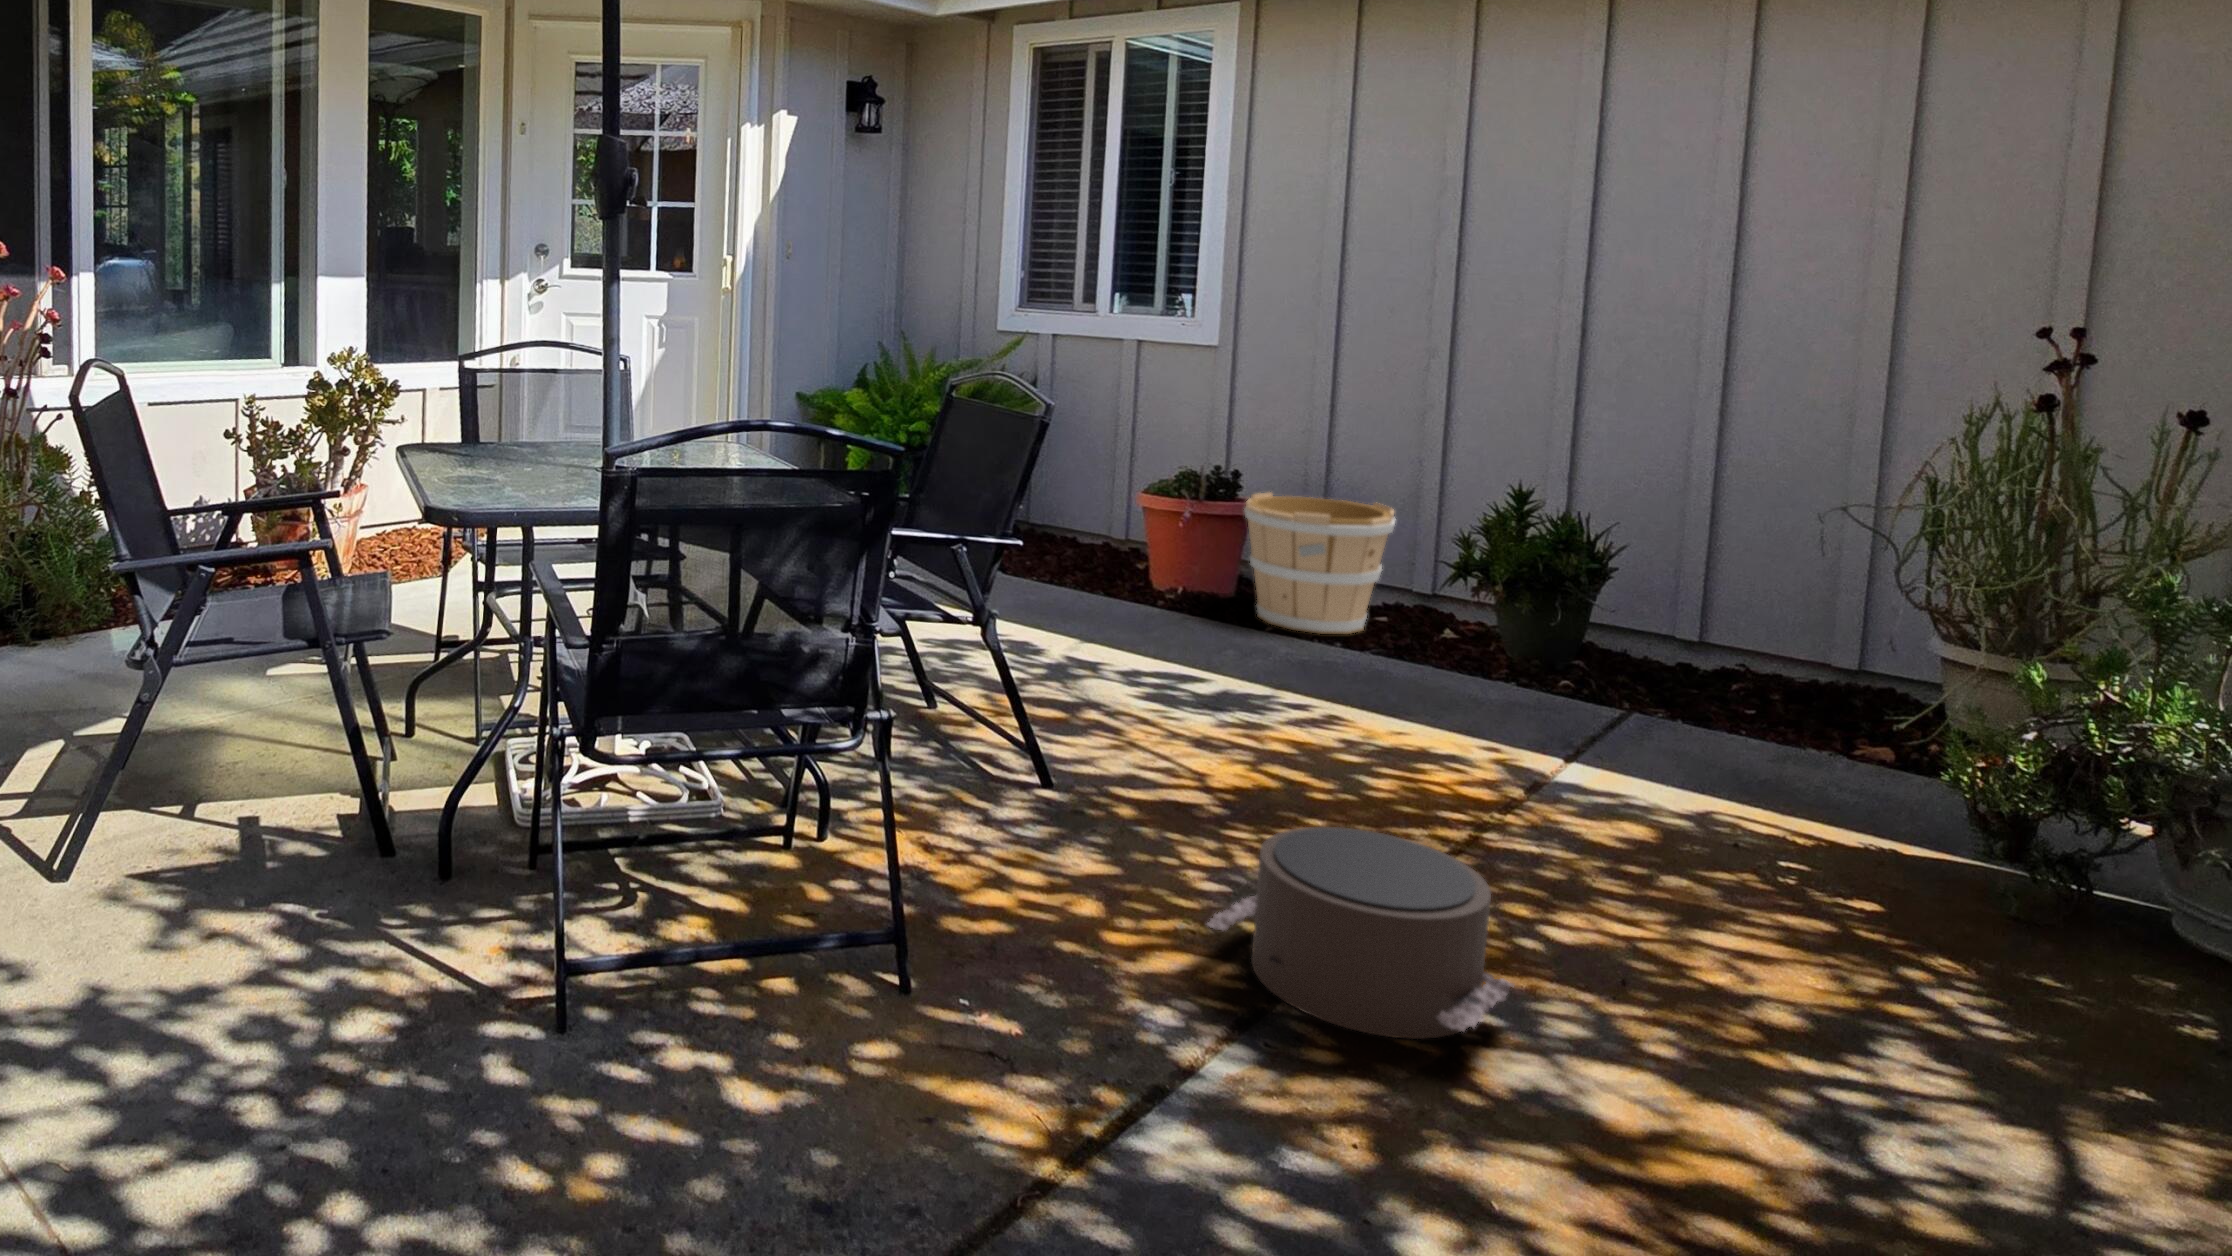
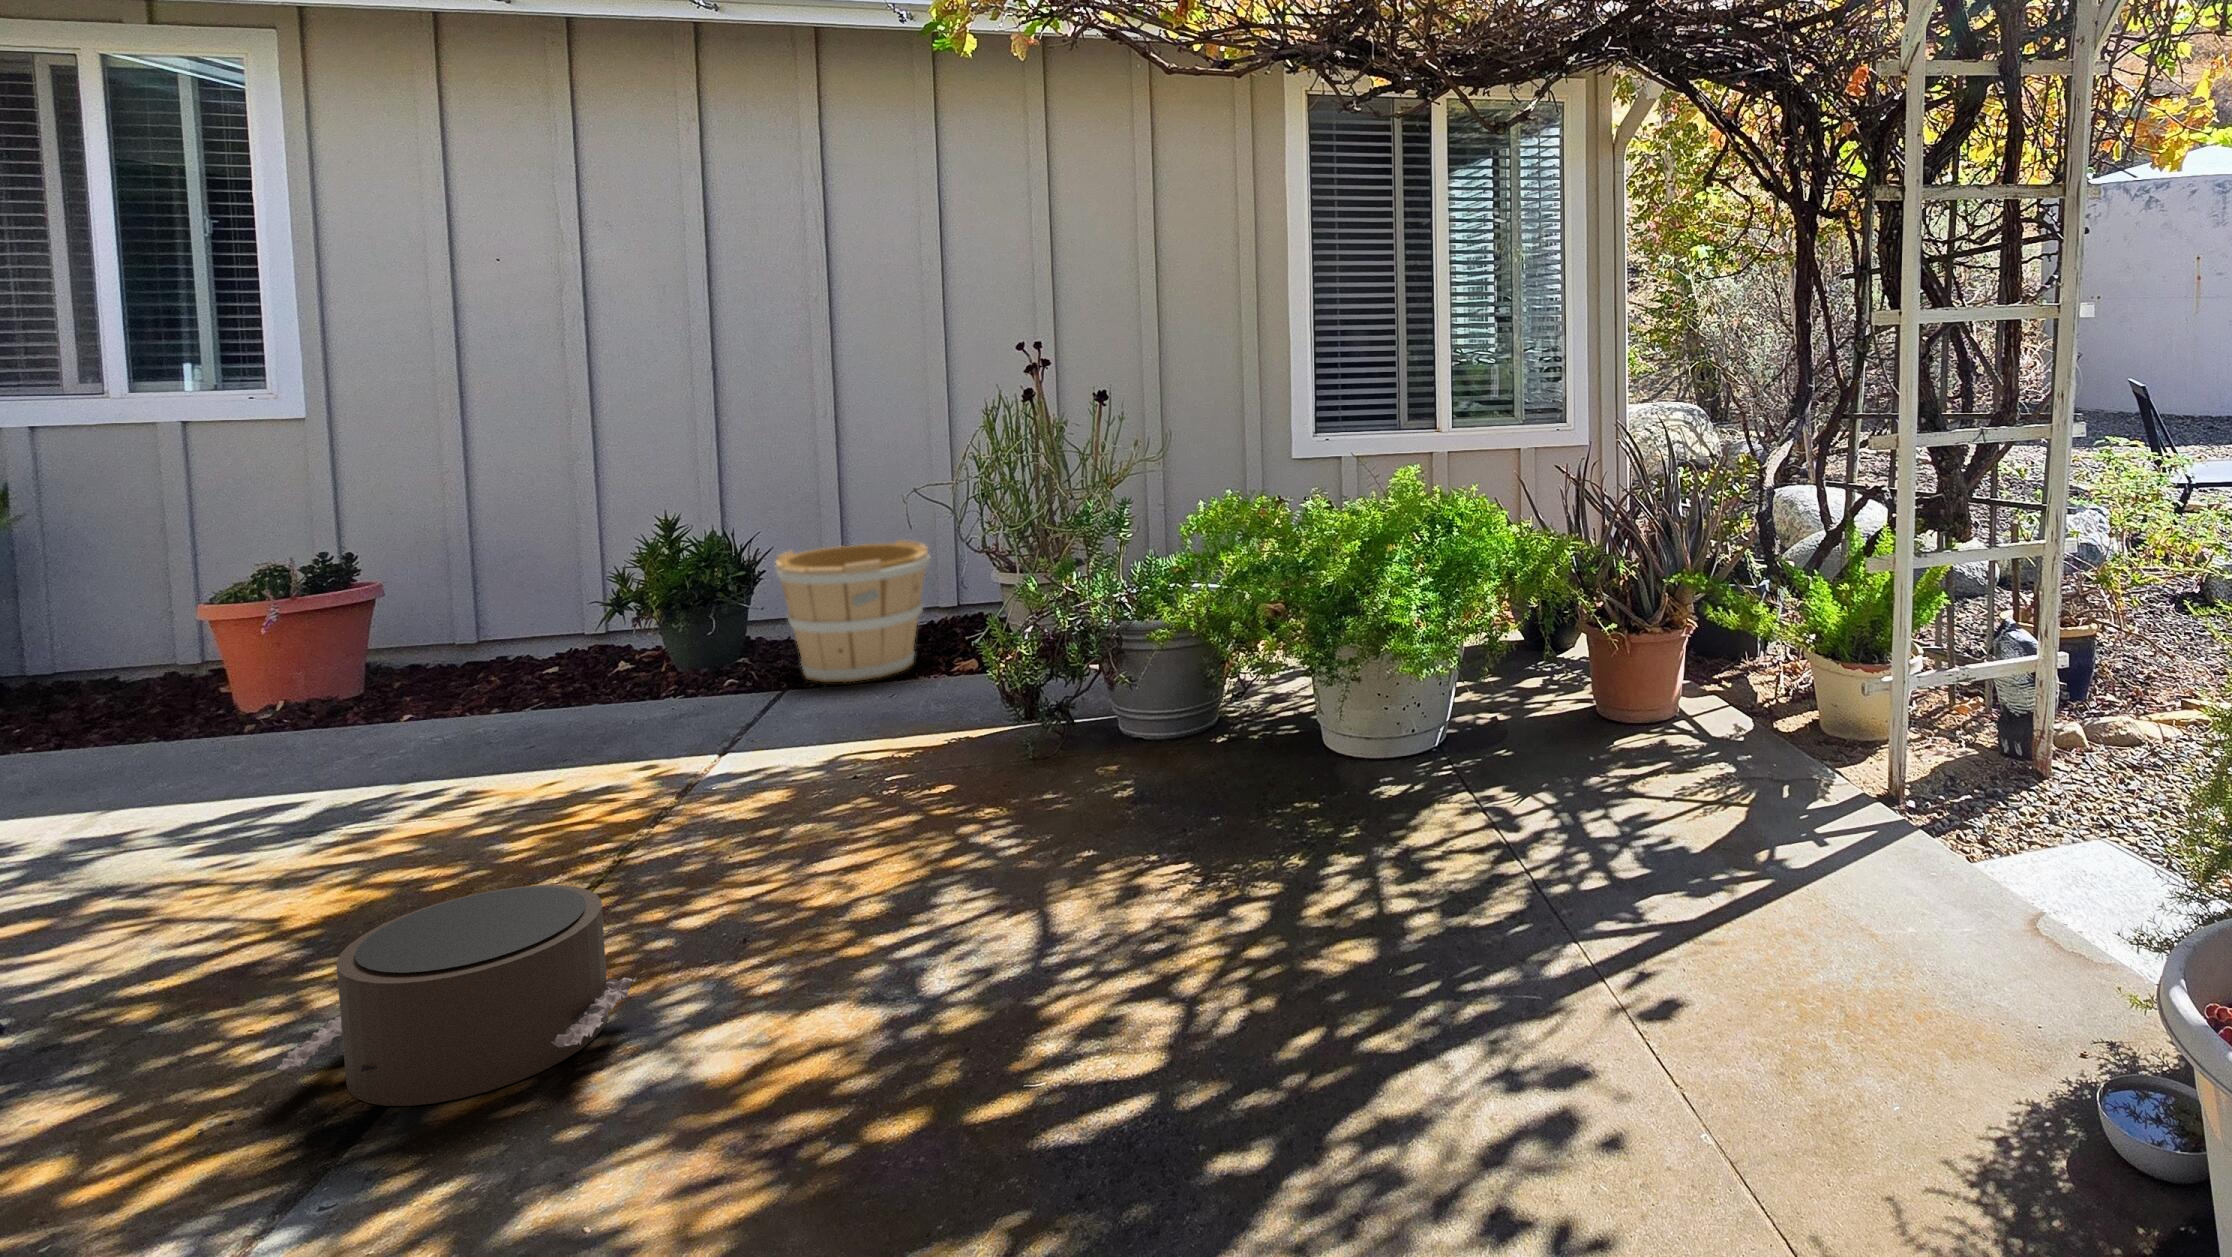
wooden bucket: present [1244,493,1396,634] -> present [775,540,930,682]

